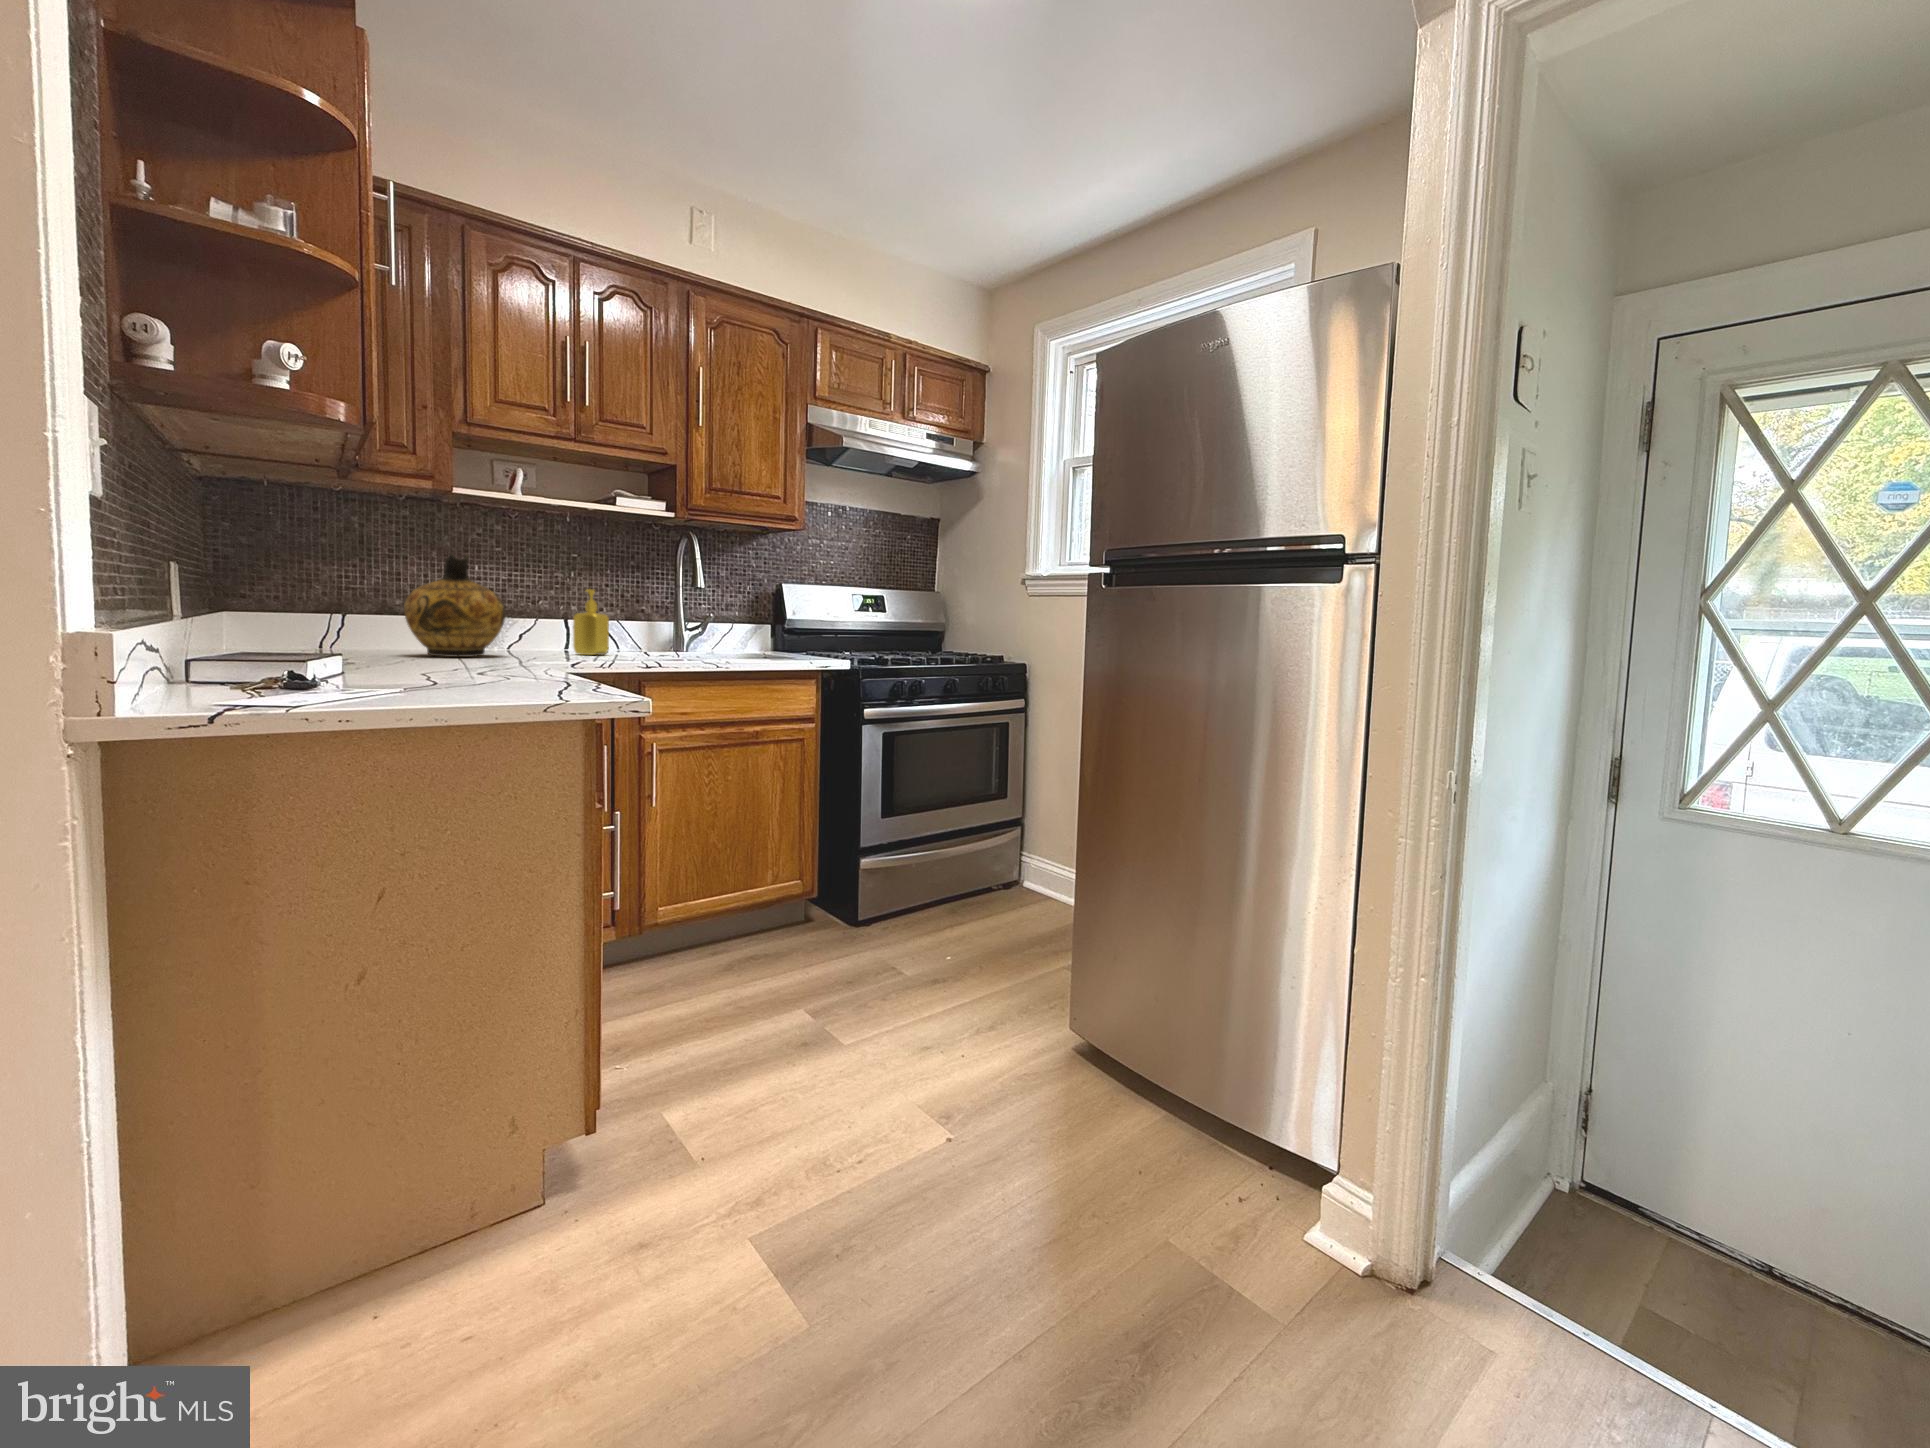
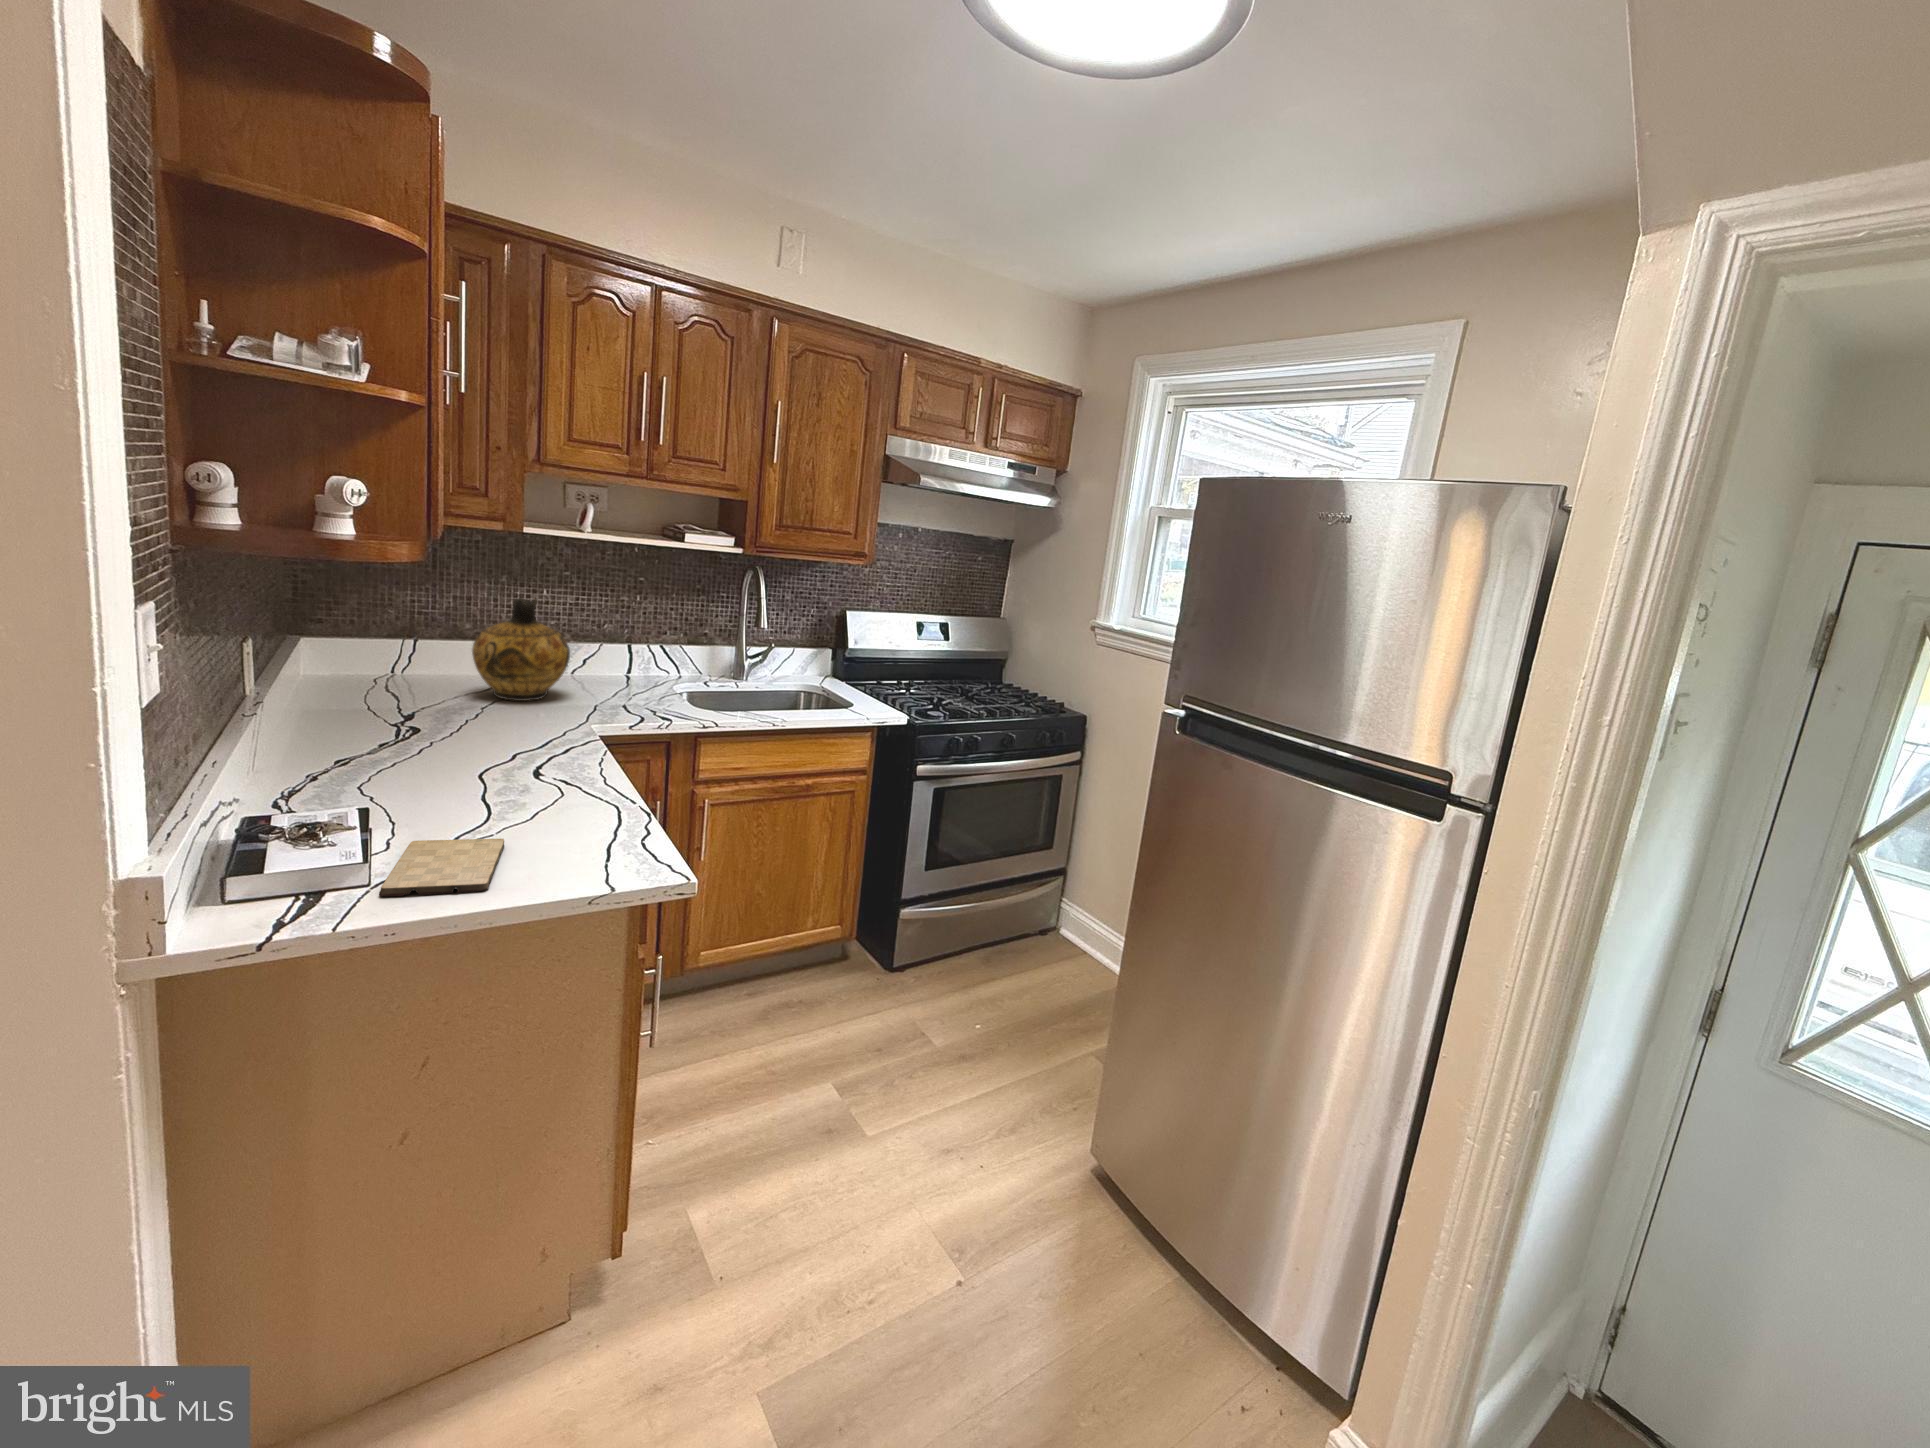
soap dispenser: present [573,589,609,655] -> none [634,624,670,691]
cutting board: none [316,684,446,703] -> present [379,838,504,896]

